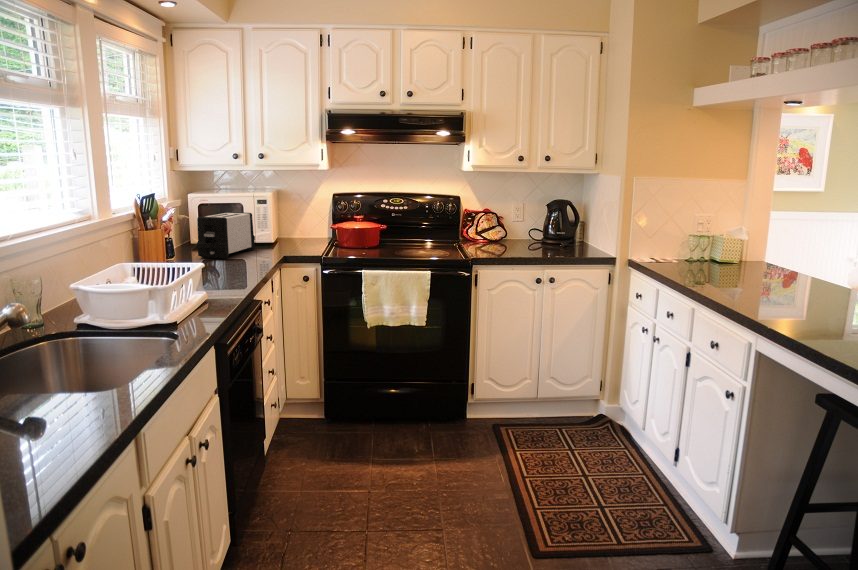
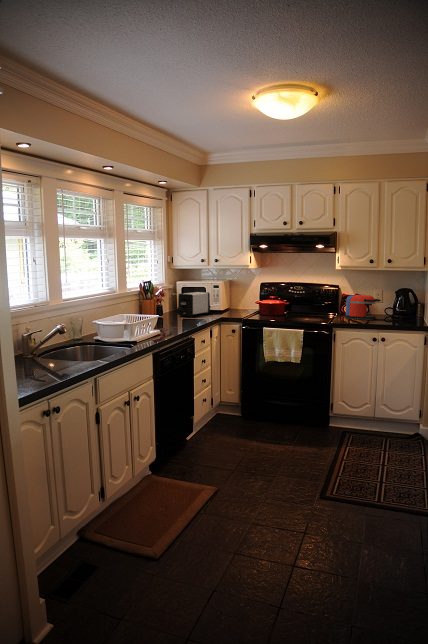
coffee maker: none [479,211,534,249] -> present [345,295,381,320]

